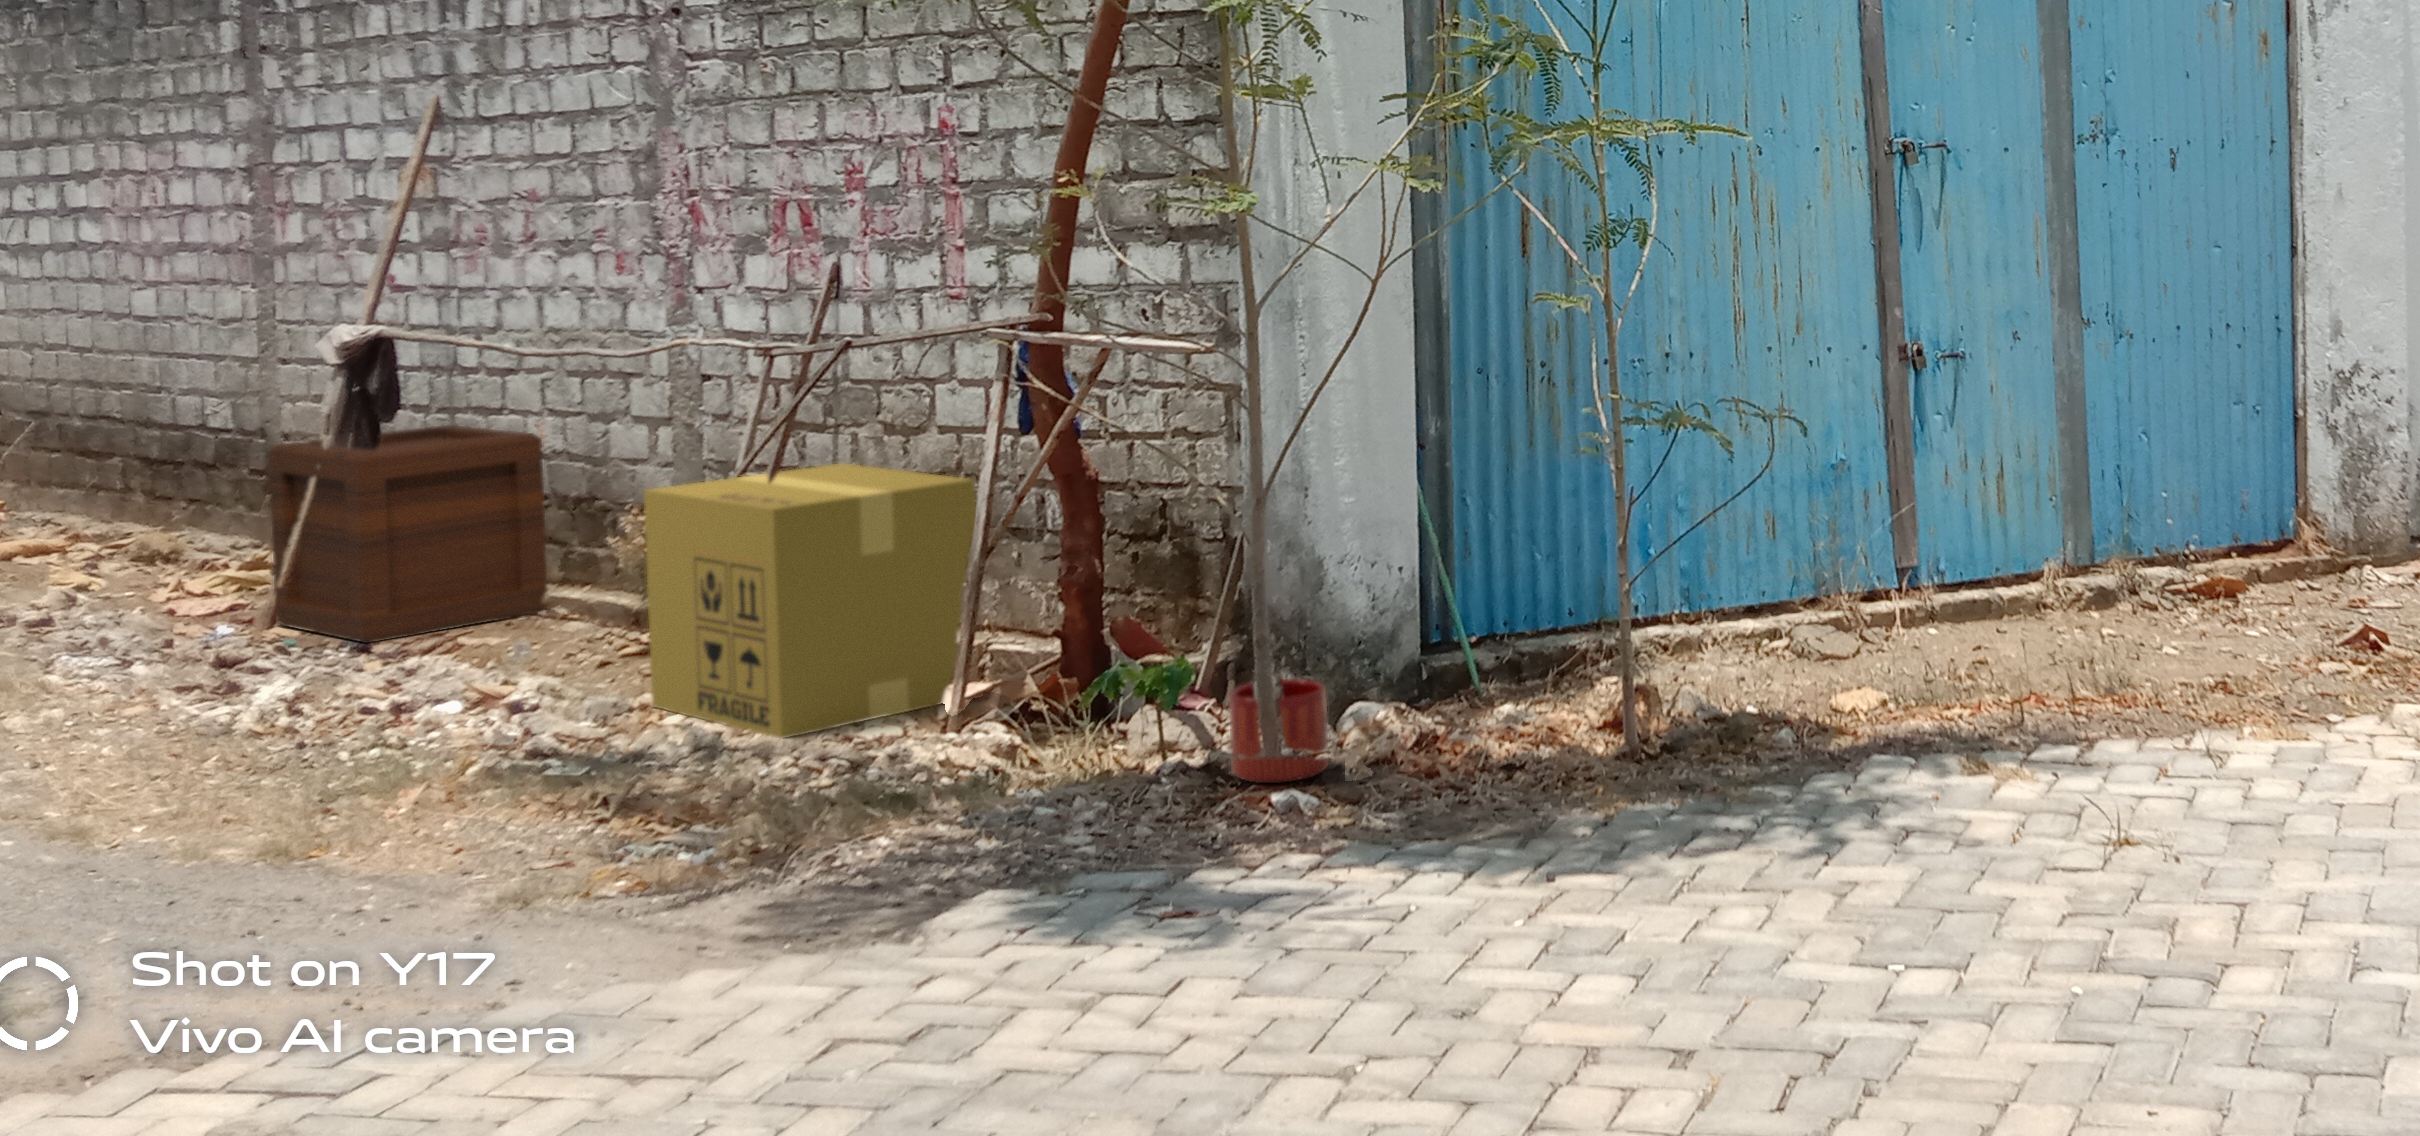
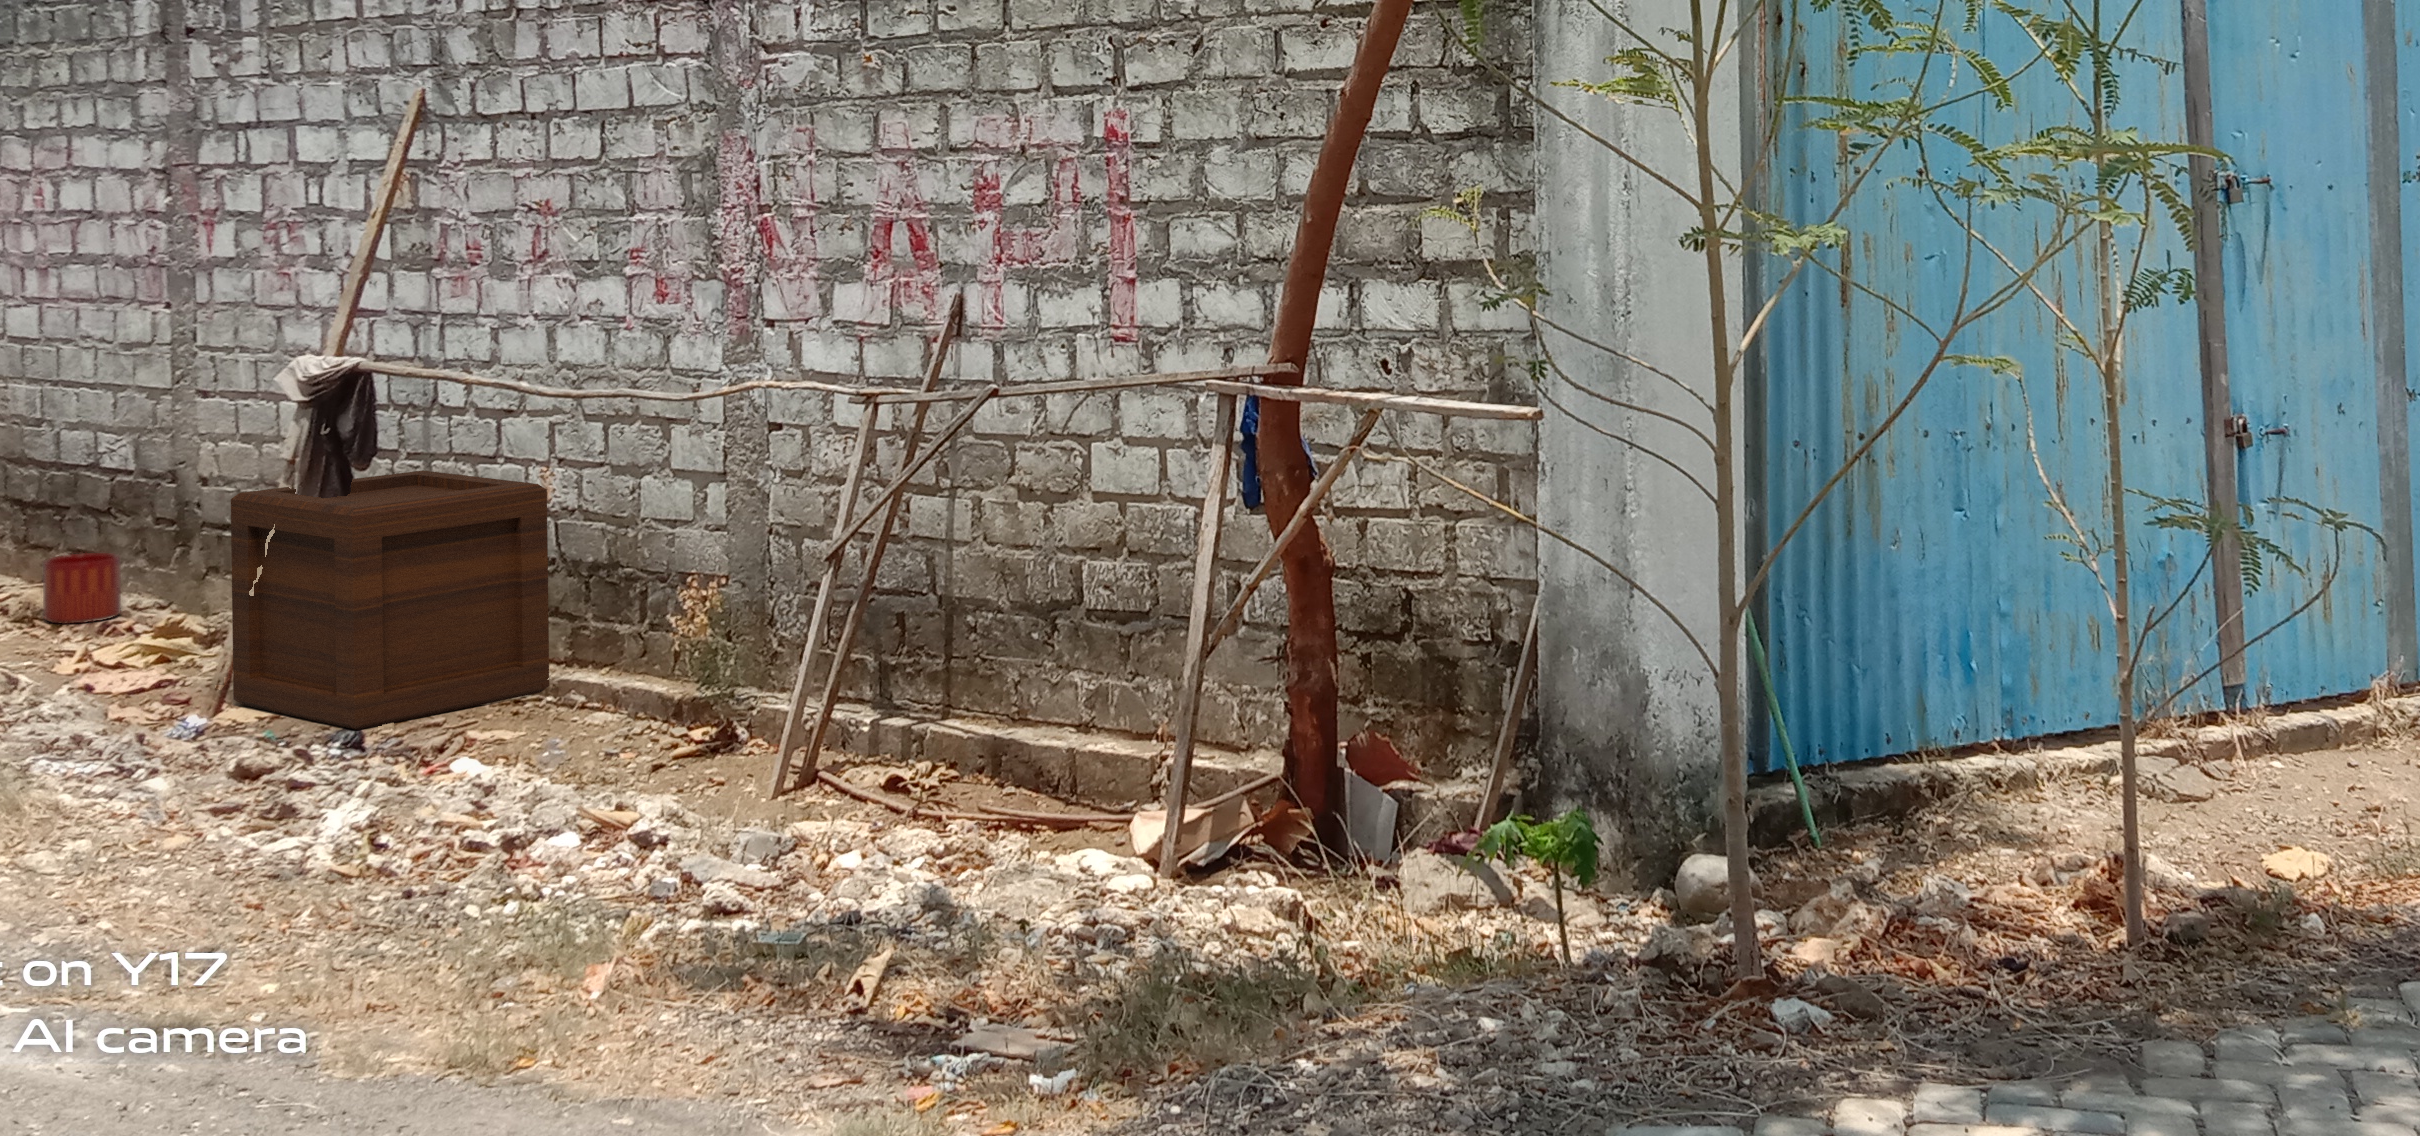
cardboard box: present [644,463,977,739] -> none [761,532,1158,874]
planter: present [1229,679,1328,783] -> present [43,553,121,624]

